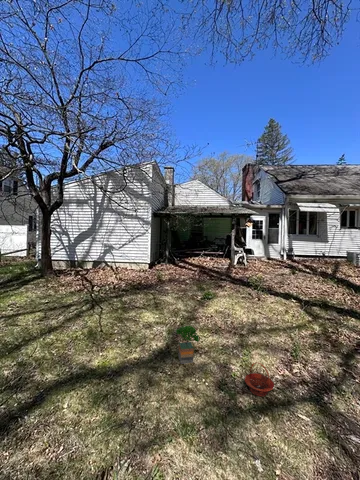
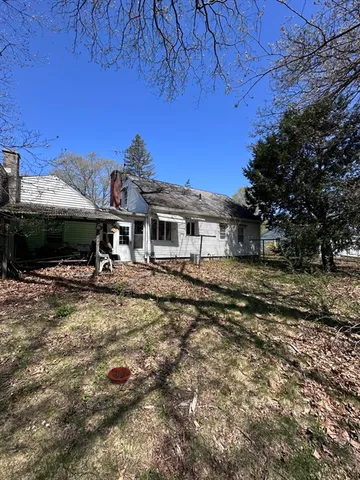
potted tree: present [176,326,199,364] -> none [42,338,67,376]

